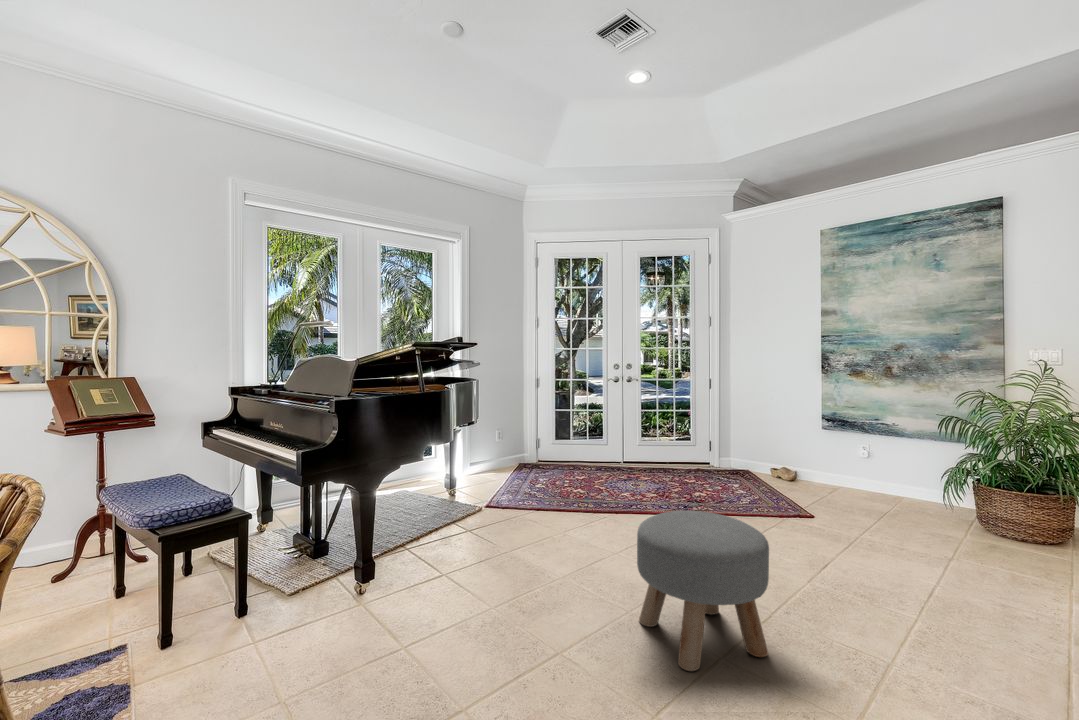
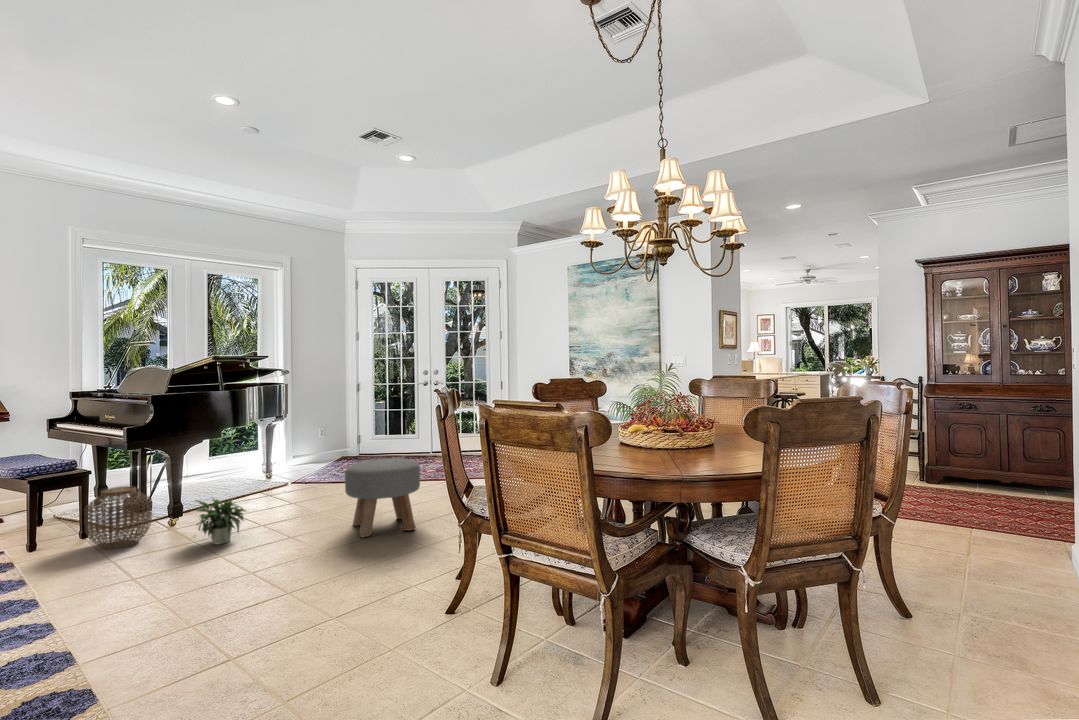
woven basket: none [238,548,338,662] -> present [84,486,152,549]
potted plant: none [399,573,489,665] -> present [196,498,246,544]

